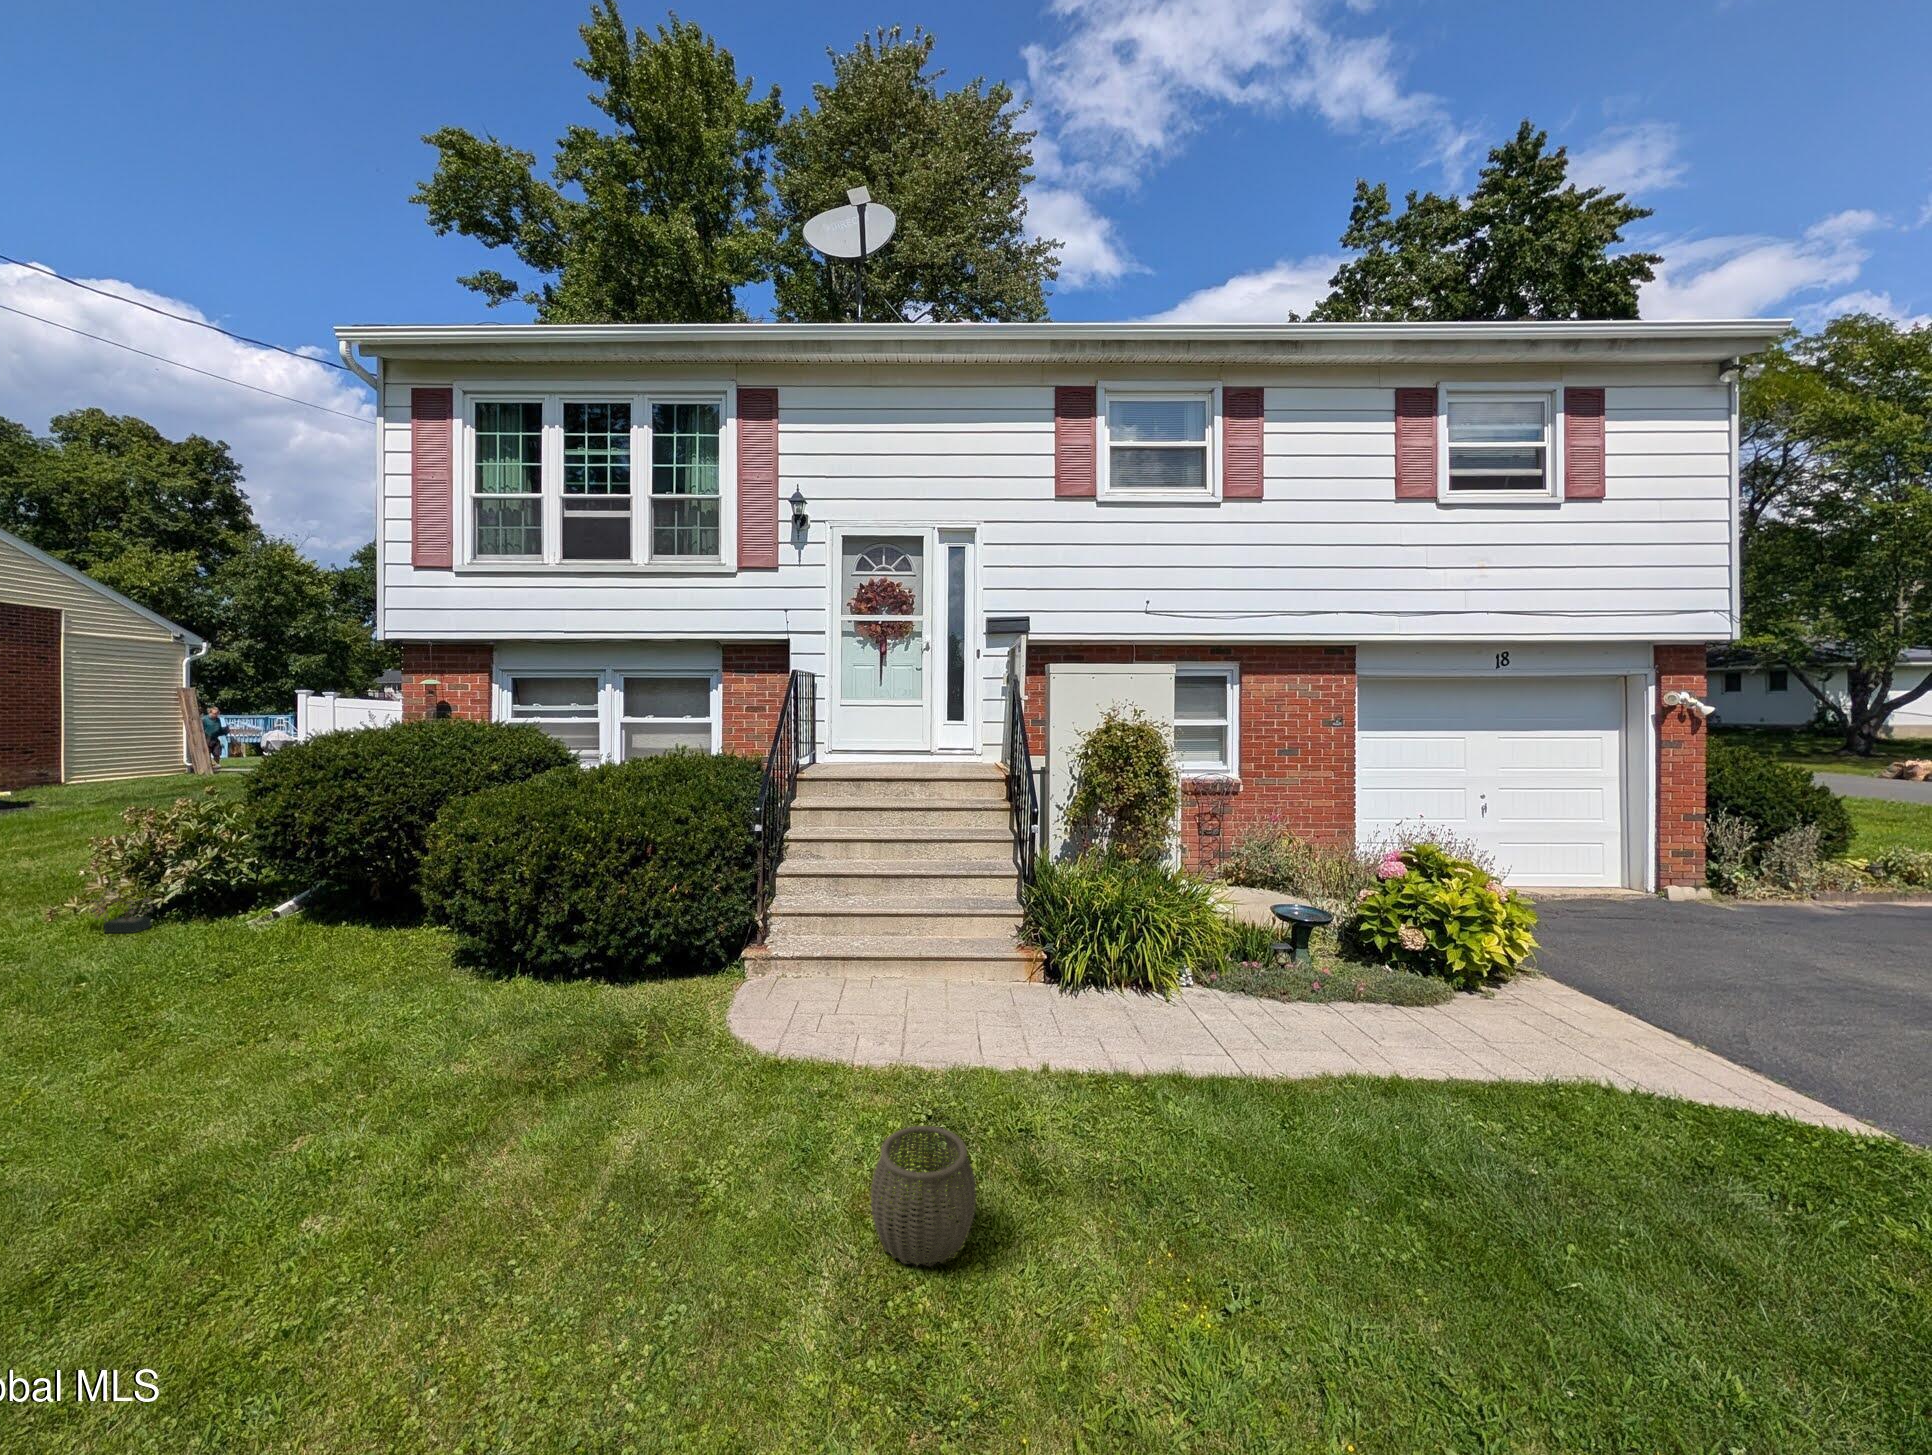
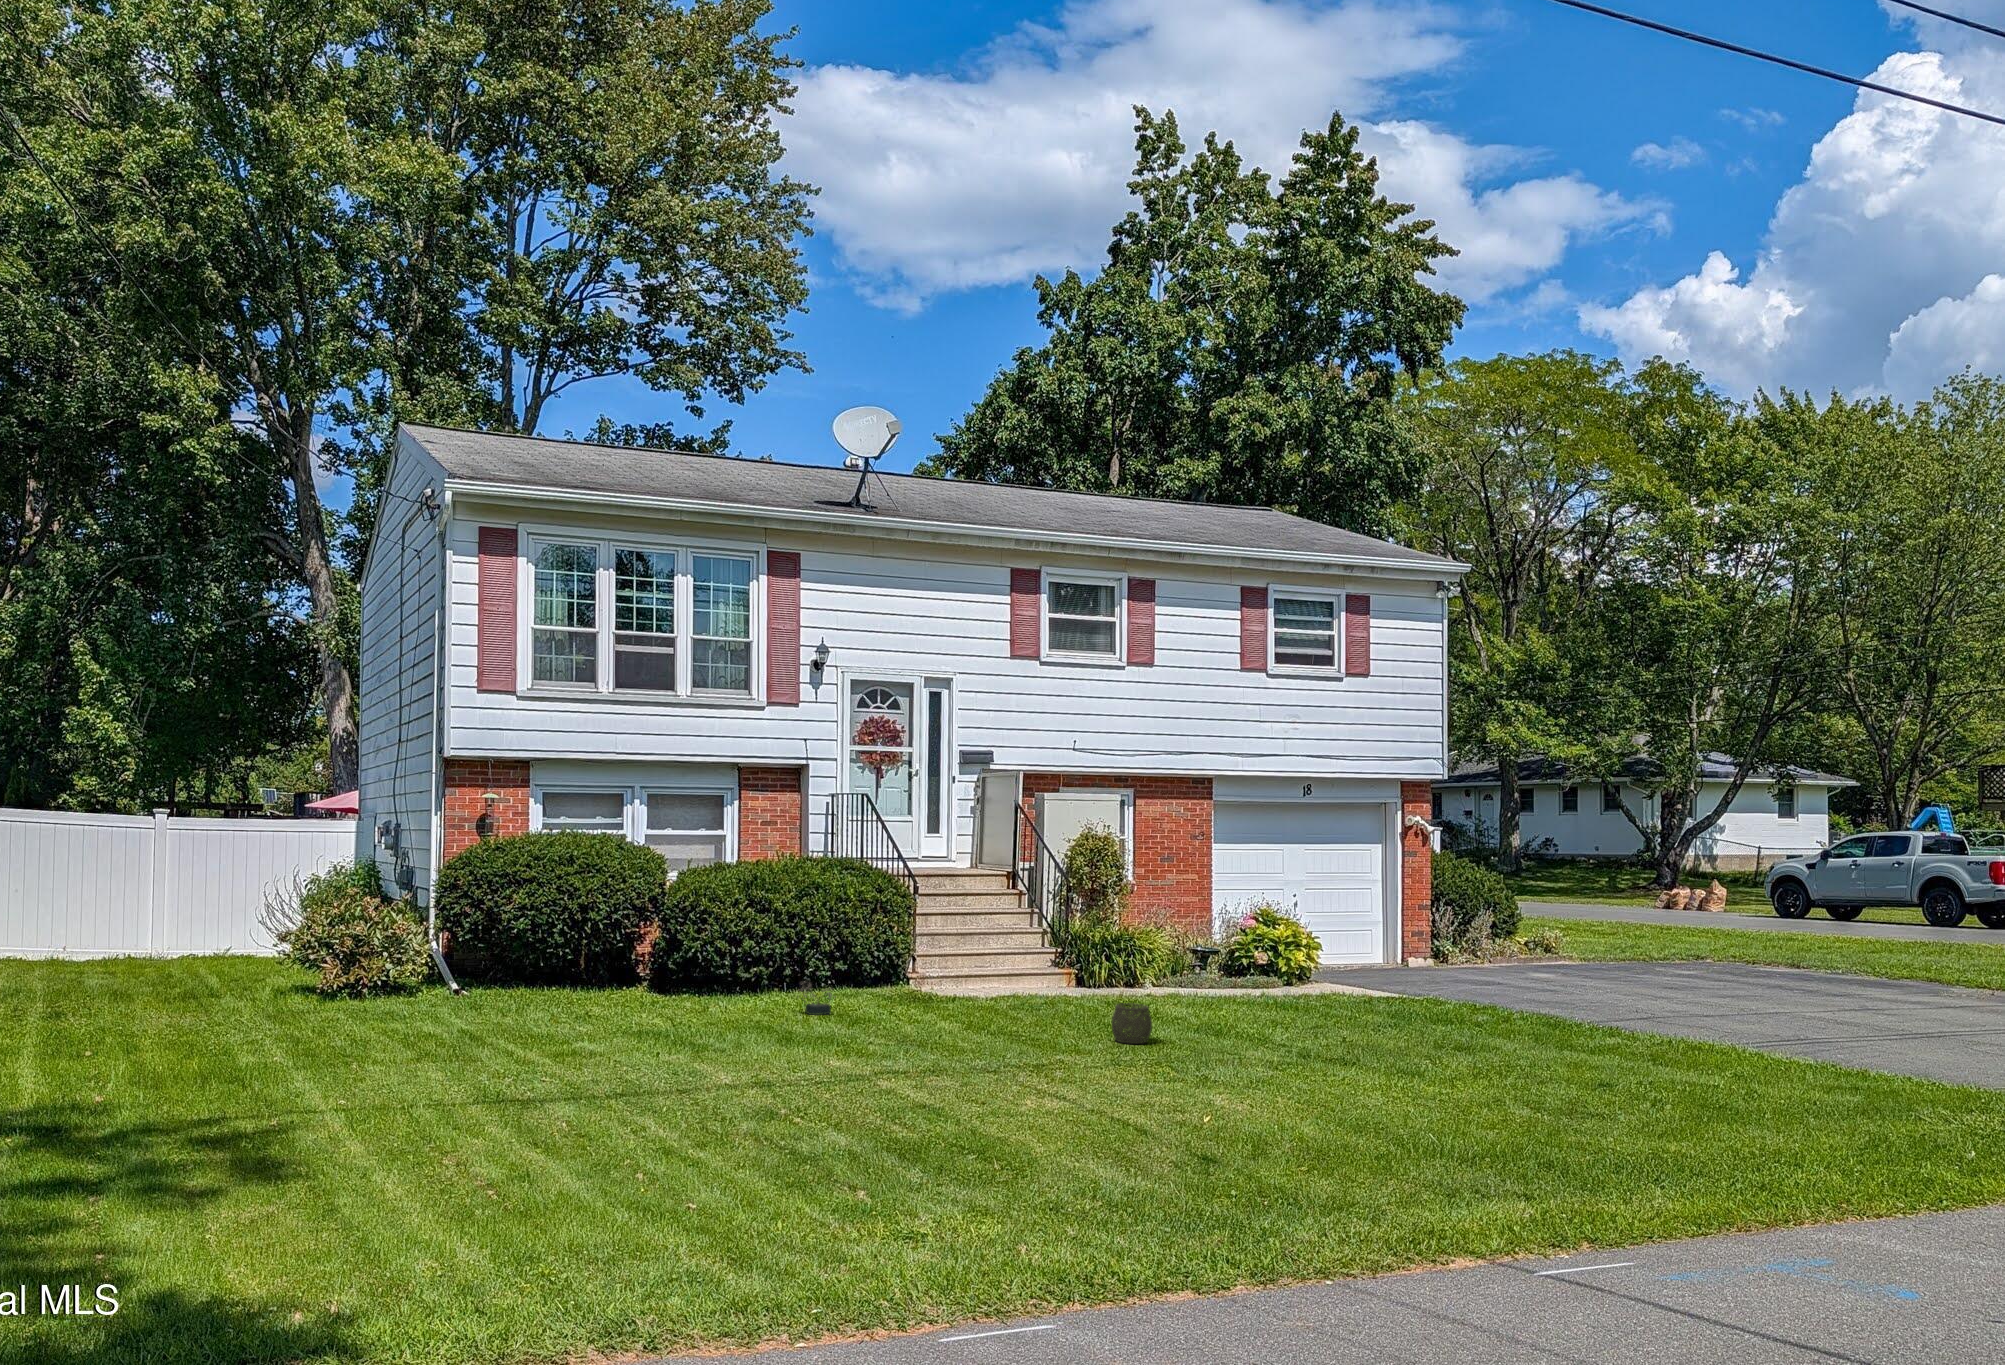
decorative plant: present [94,891,156,933] -> present [799,981,831,1015]

